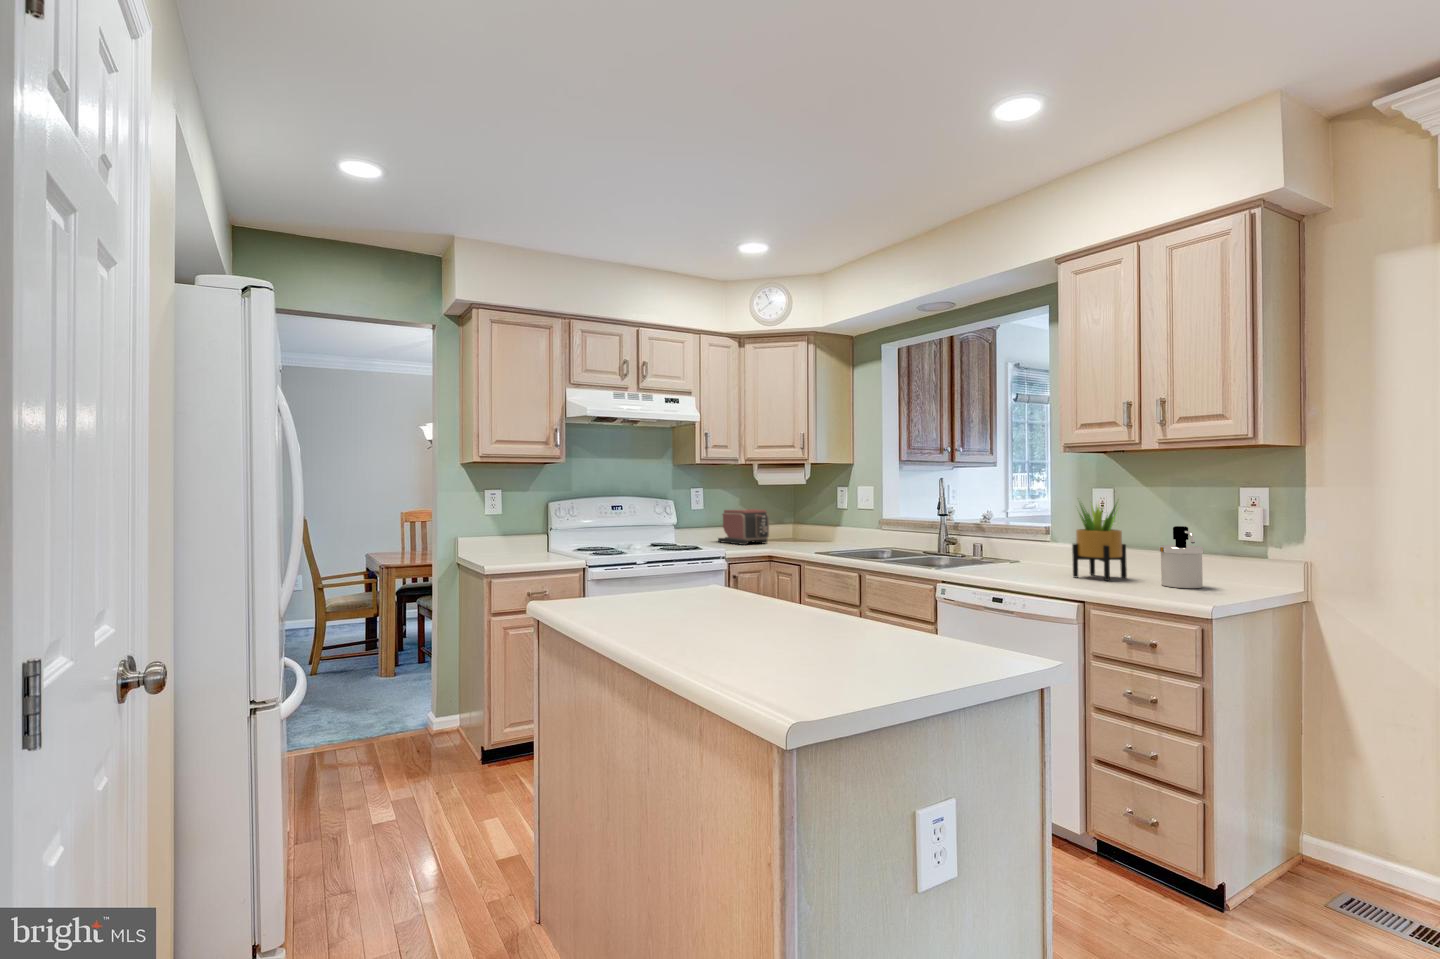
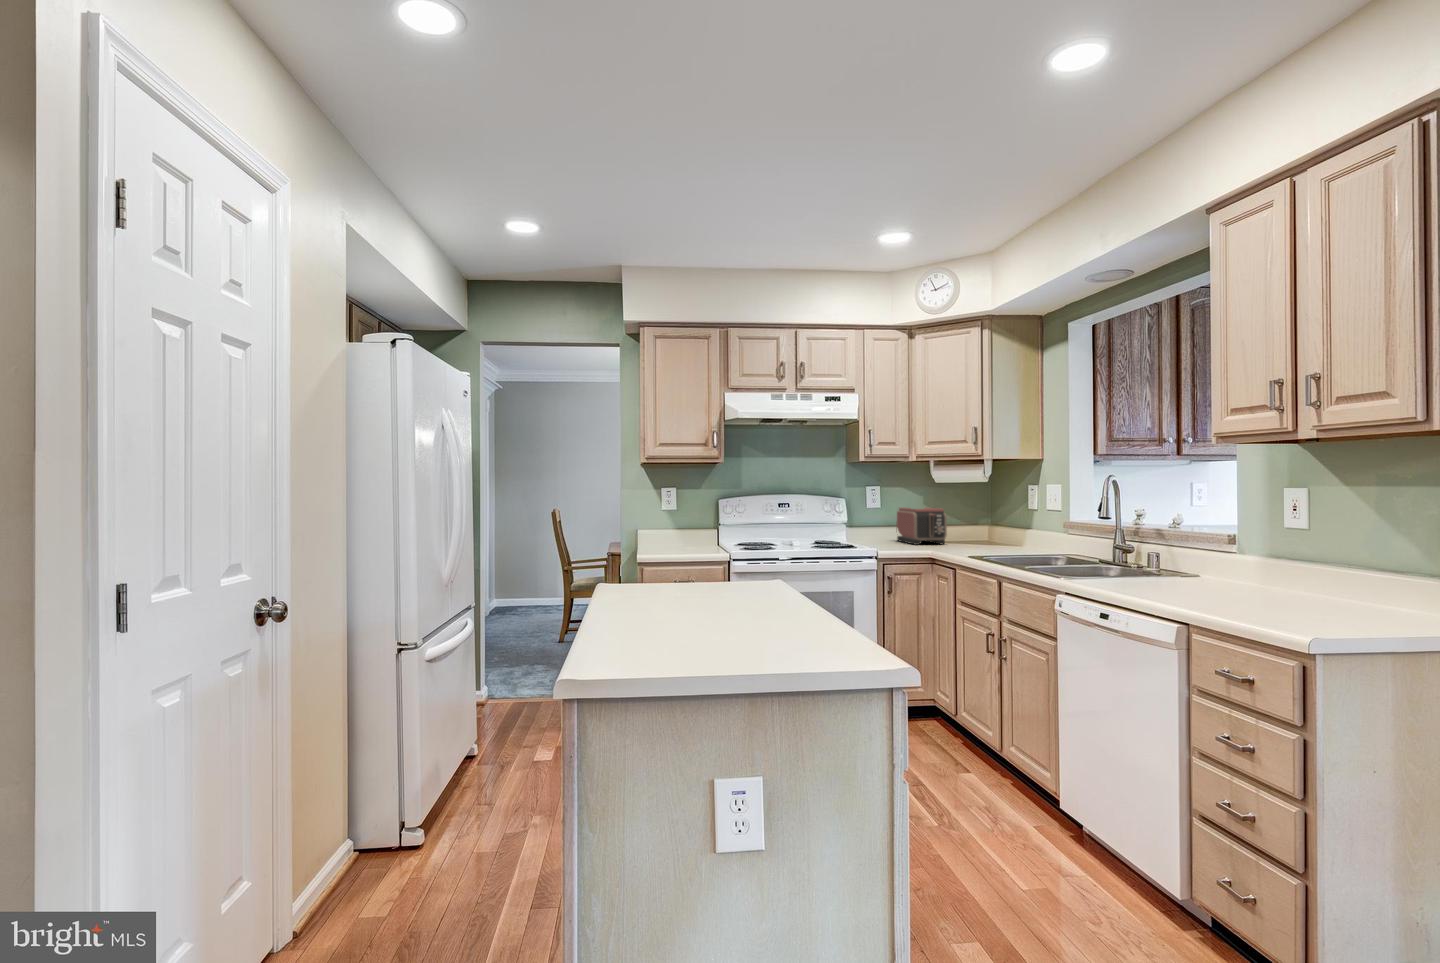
potted plant: present [1072,504,1127,581] -> none [1212,498,1288,604]
soap dispenser: present [1159,526,1204,588] -> none [1311,539,1374,620]

